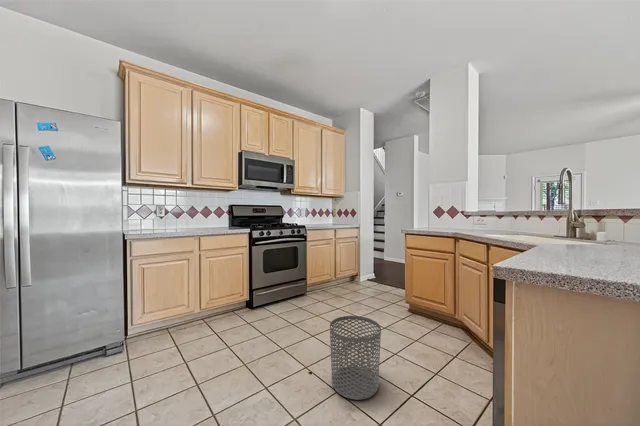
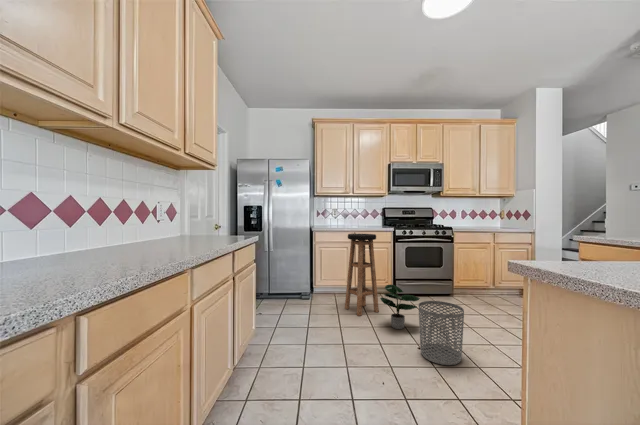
bar stool: none [197,239,247,357] -> present [345,234,379,316]
potted plant: none [261,303,309,361] -> present [380,285,420,329]

